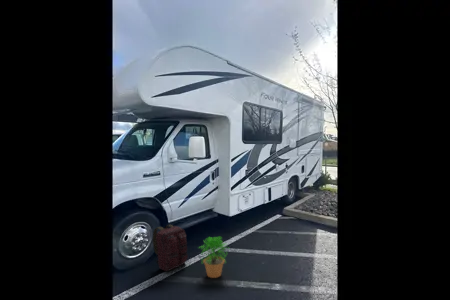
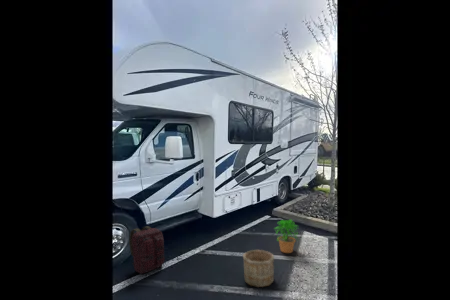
potted plant: present [201,236,227,278] -> present [276,220,298,253]
wooden bucket: none [267,247,299,283] -> present [243,250,274,287]

